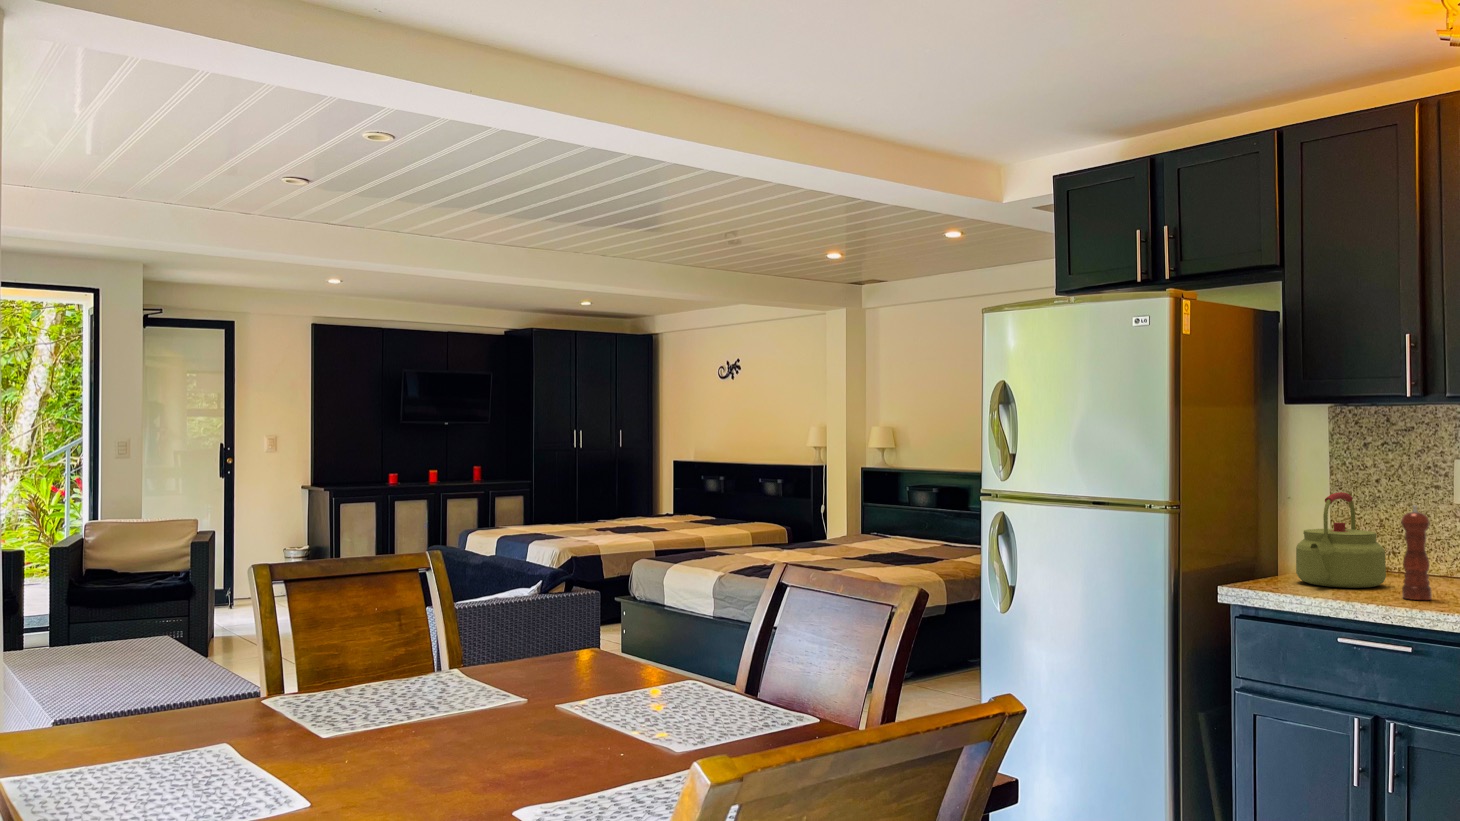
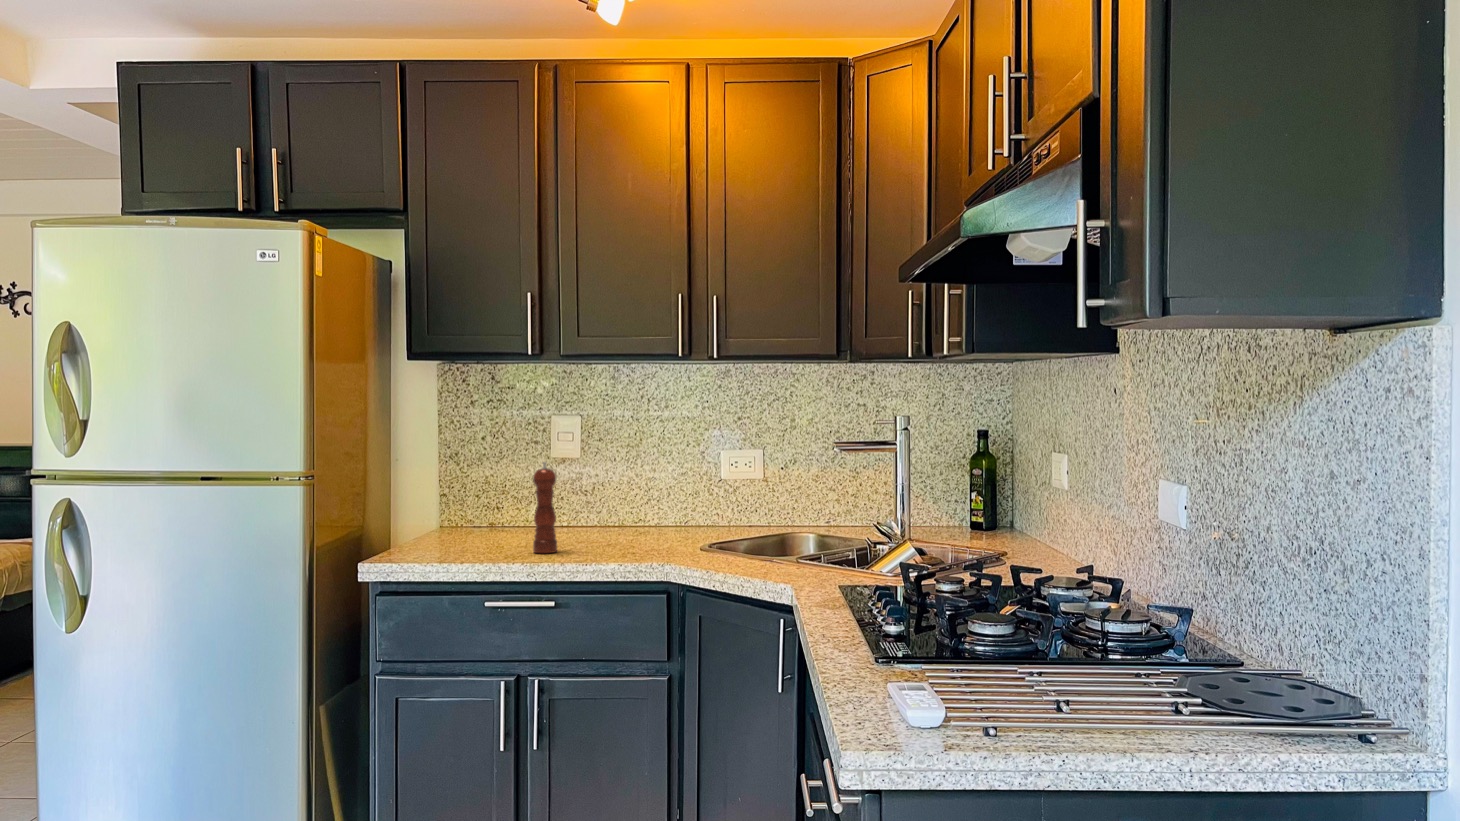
kettle: present [1296,492,1386,588] -> none [426,452,507,549]

